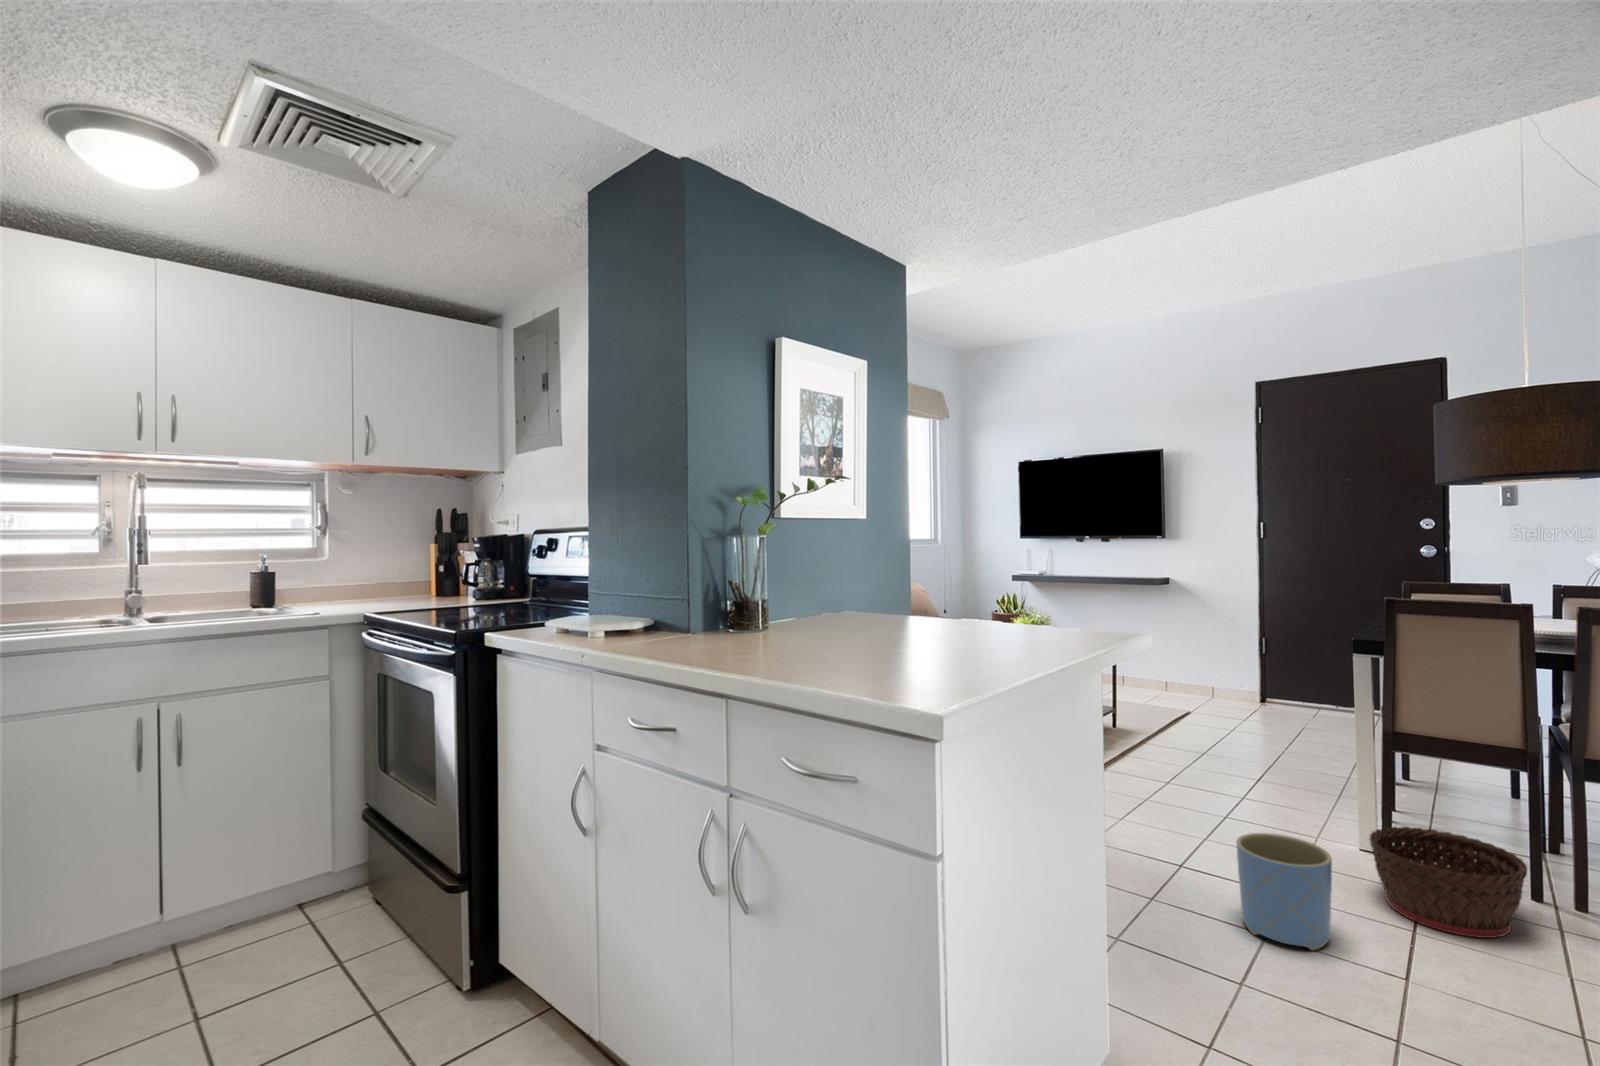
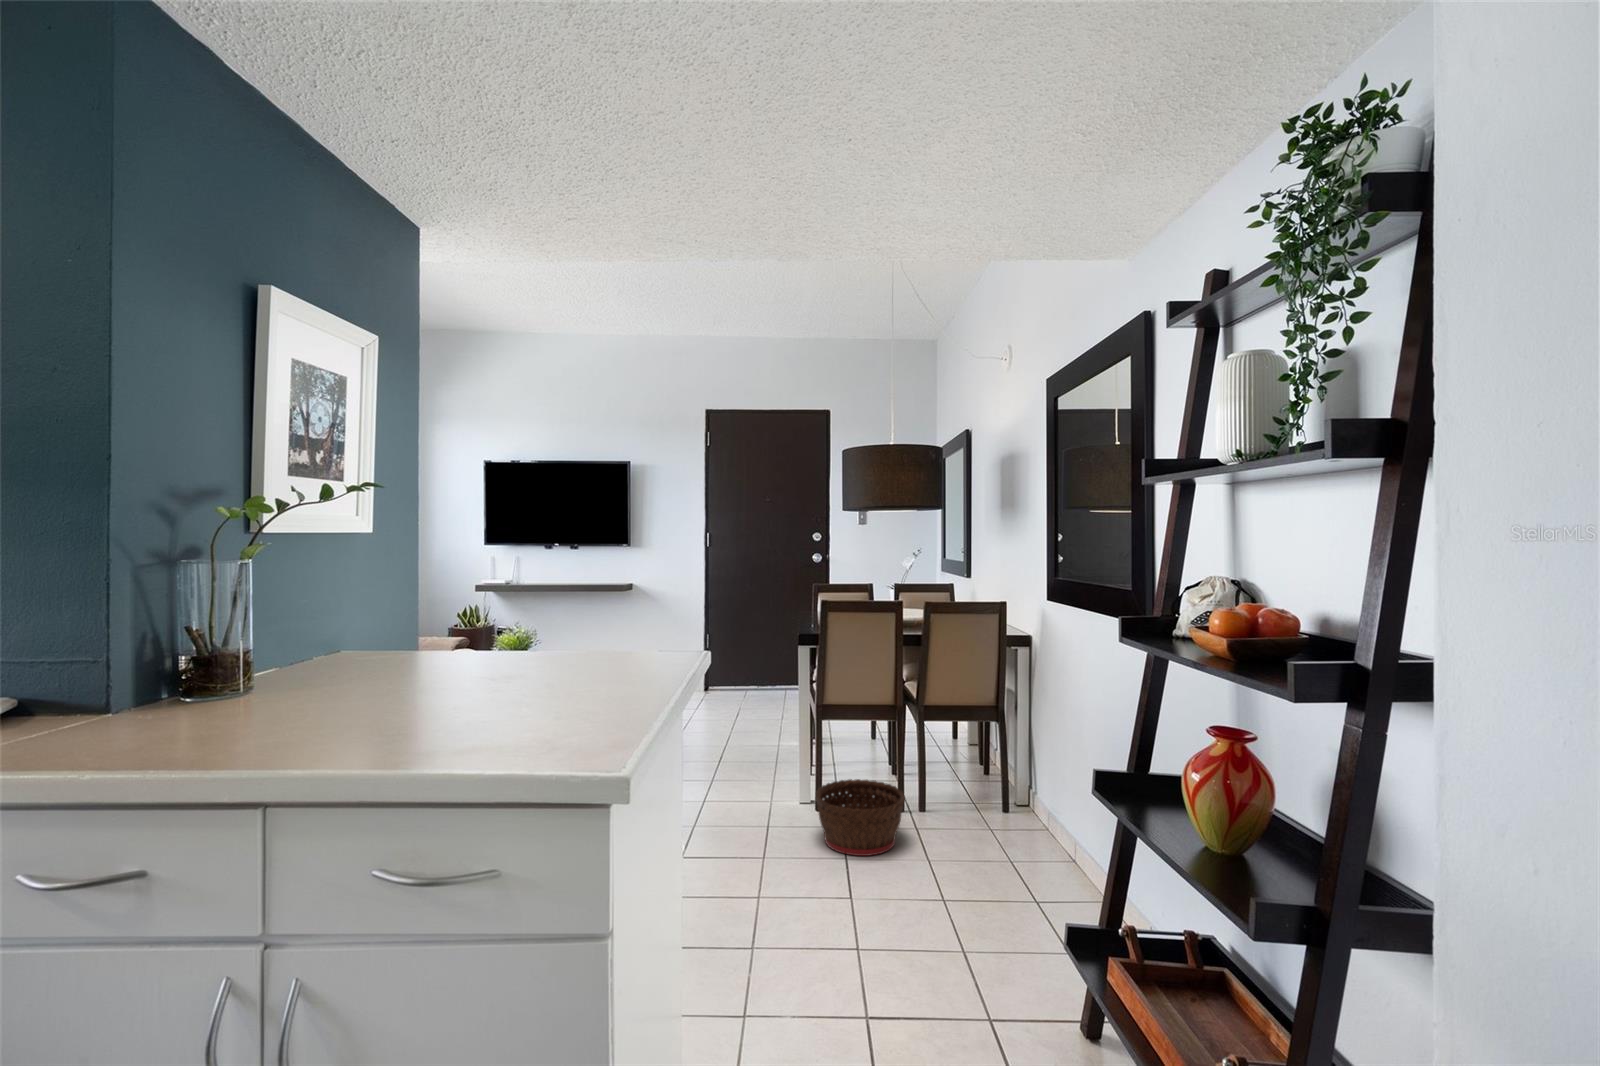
planter: present [1236,833,1332,950] -> none [737,810,804,902]

